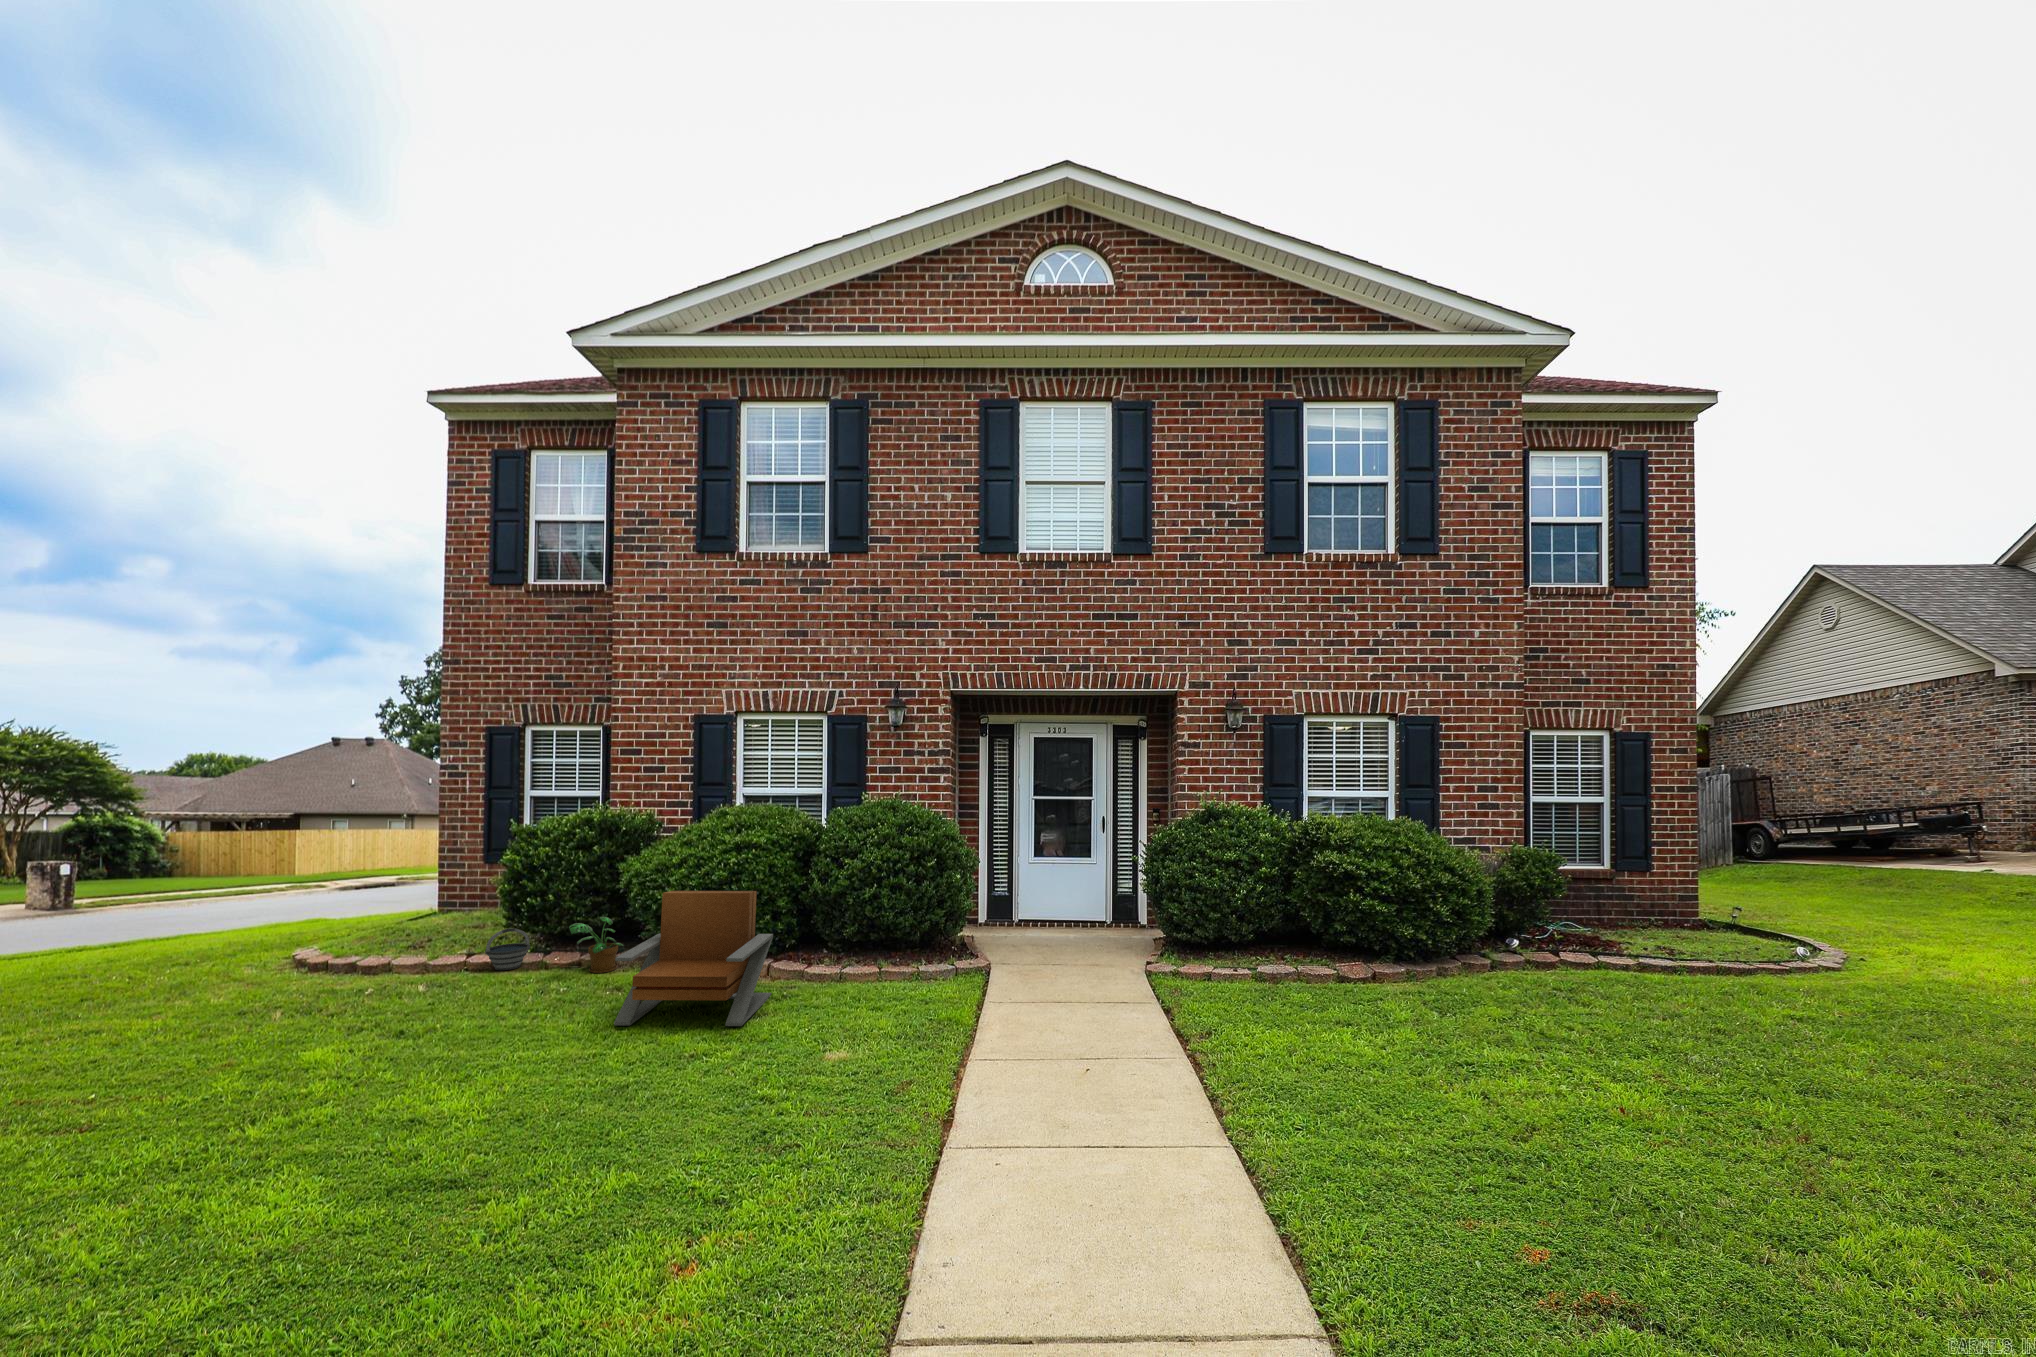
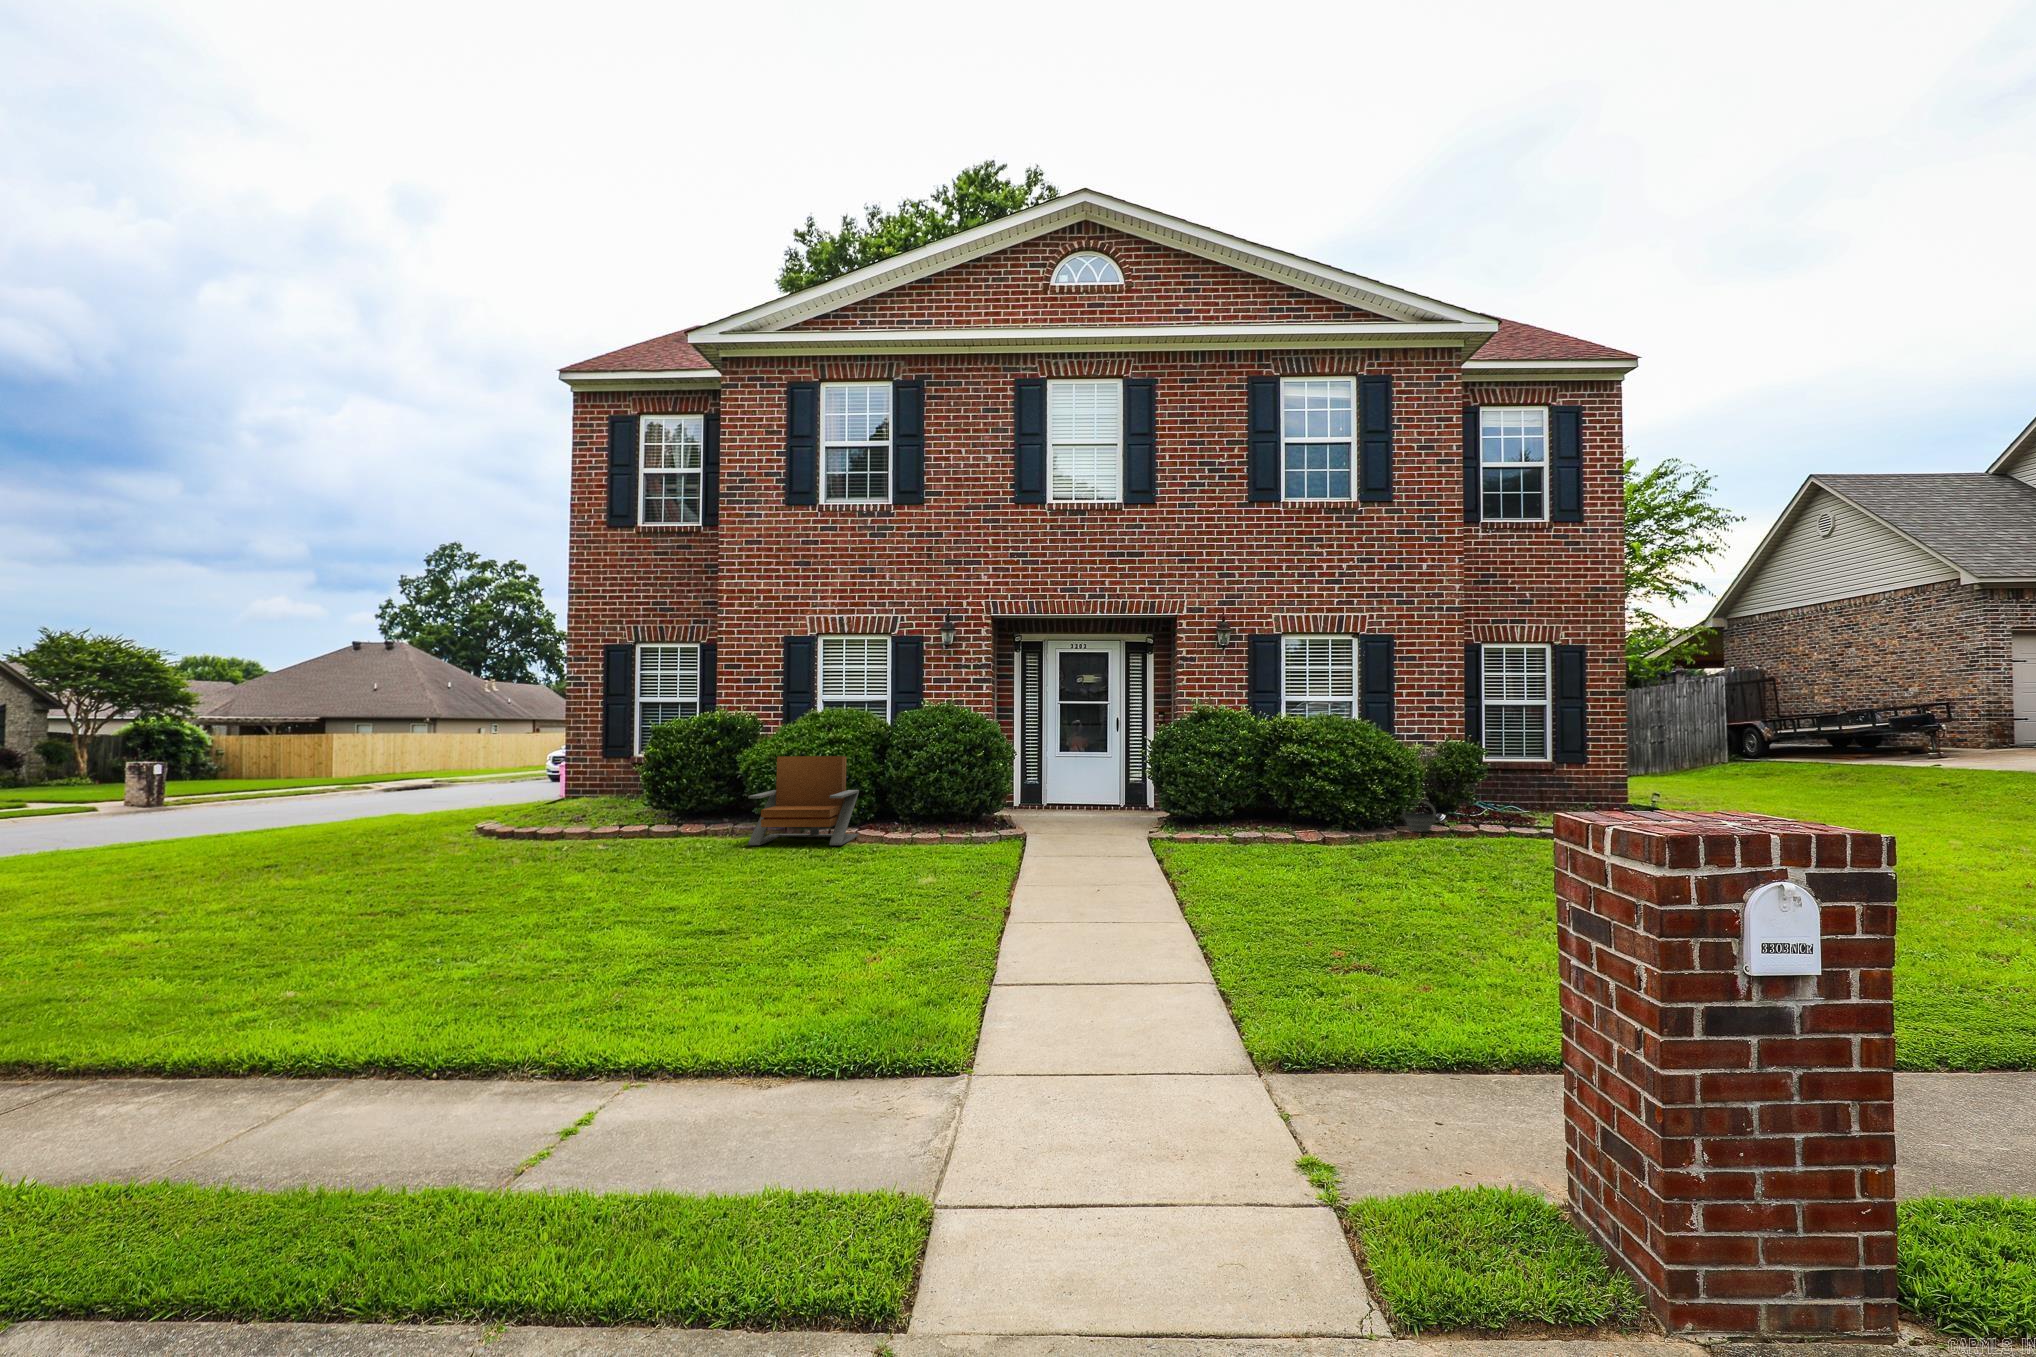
potted plant: present [569,917,623,973] -> none [703,787,741,827]
bucket: present [485,928,530,970] -> present [1402,800,1437,832]

